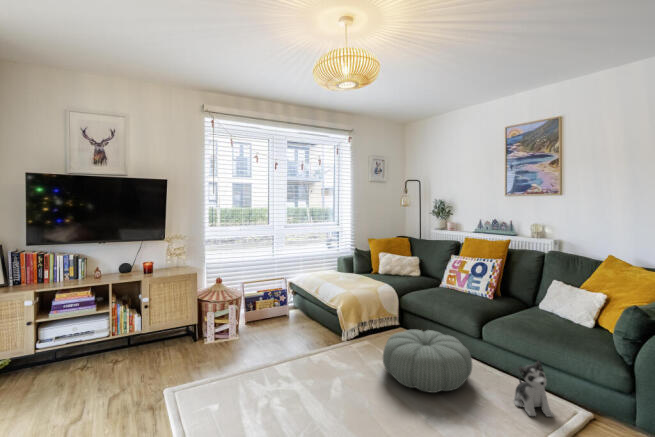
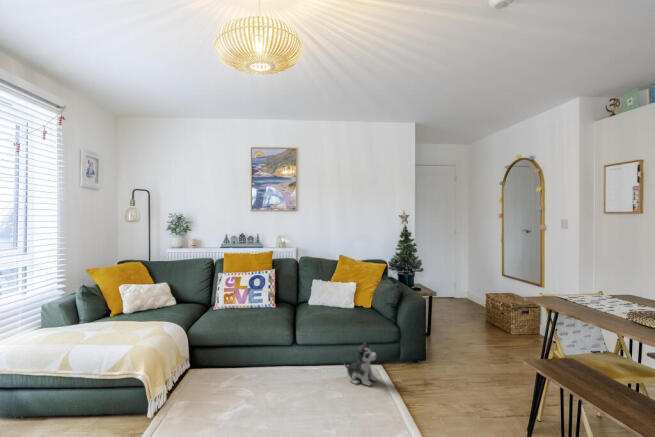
pouf: present [383,330,472,393] -> none [234,349,325,414]

